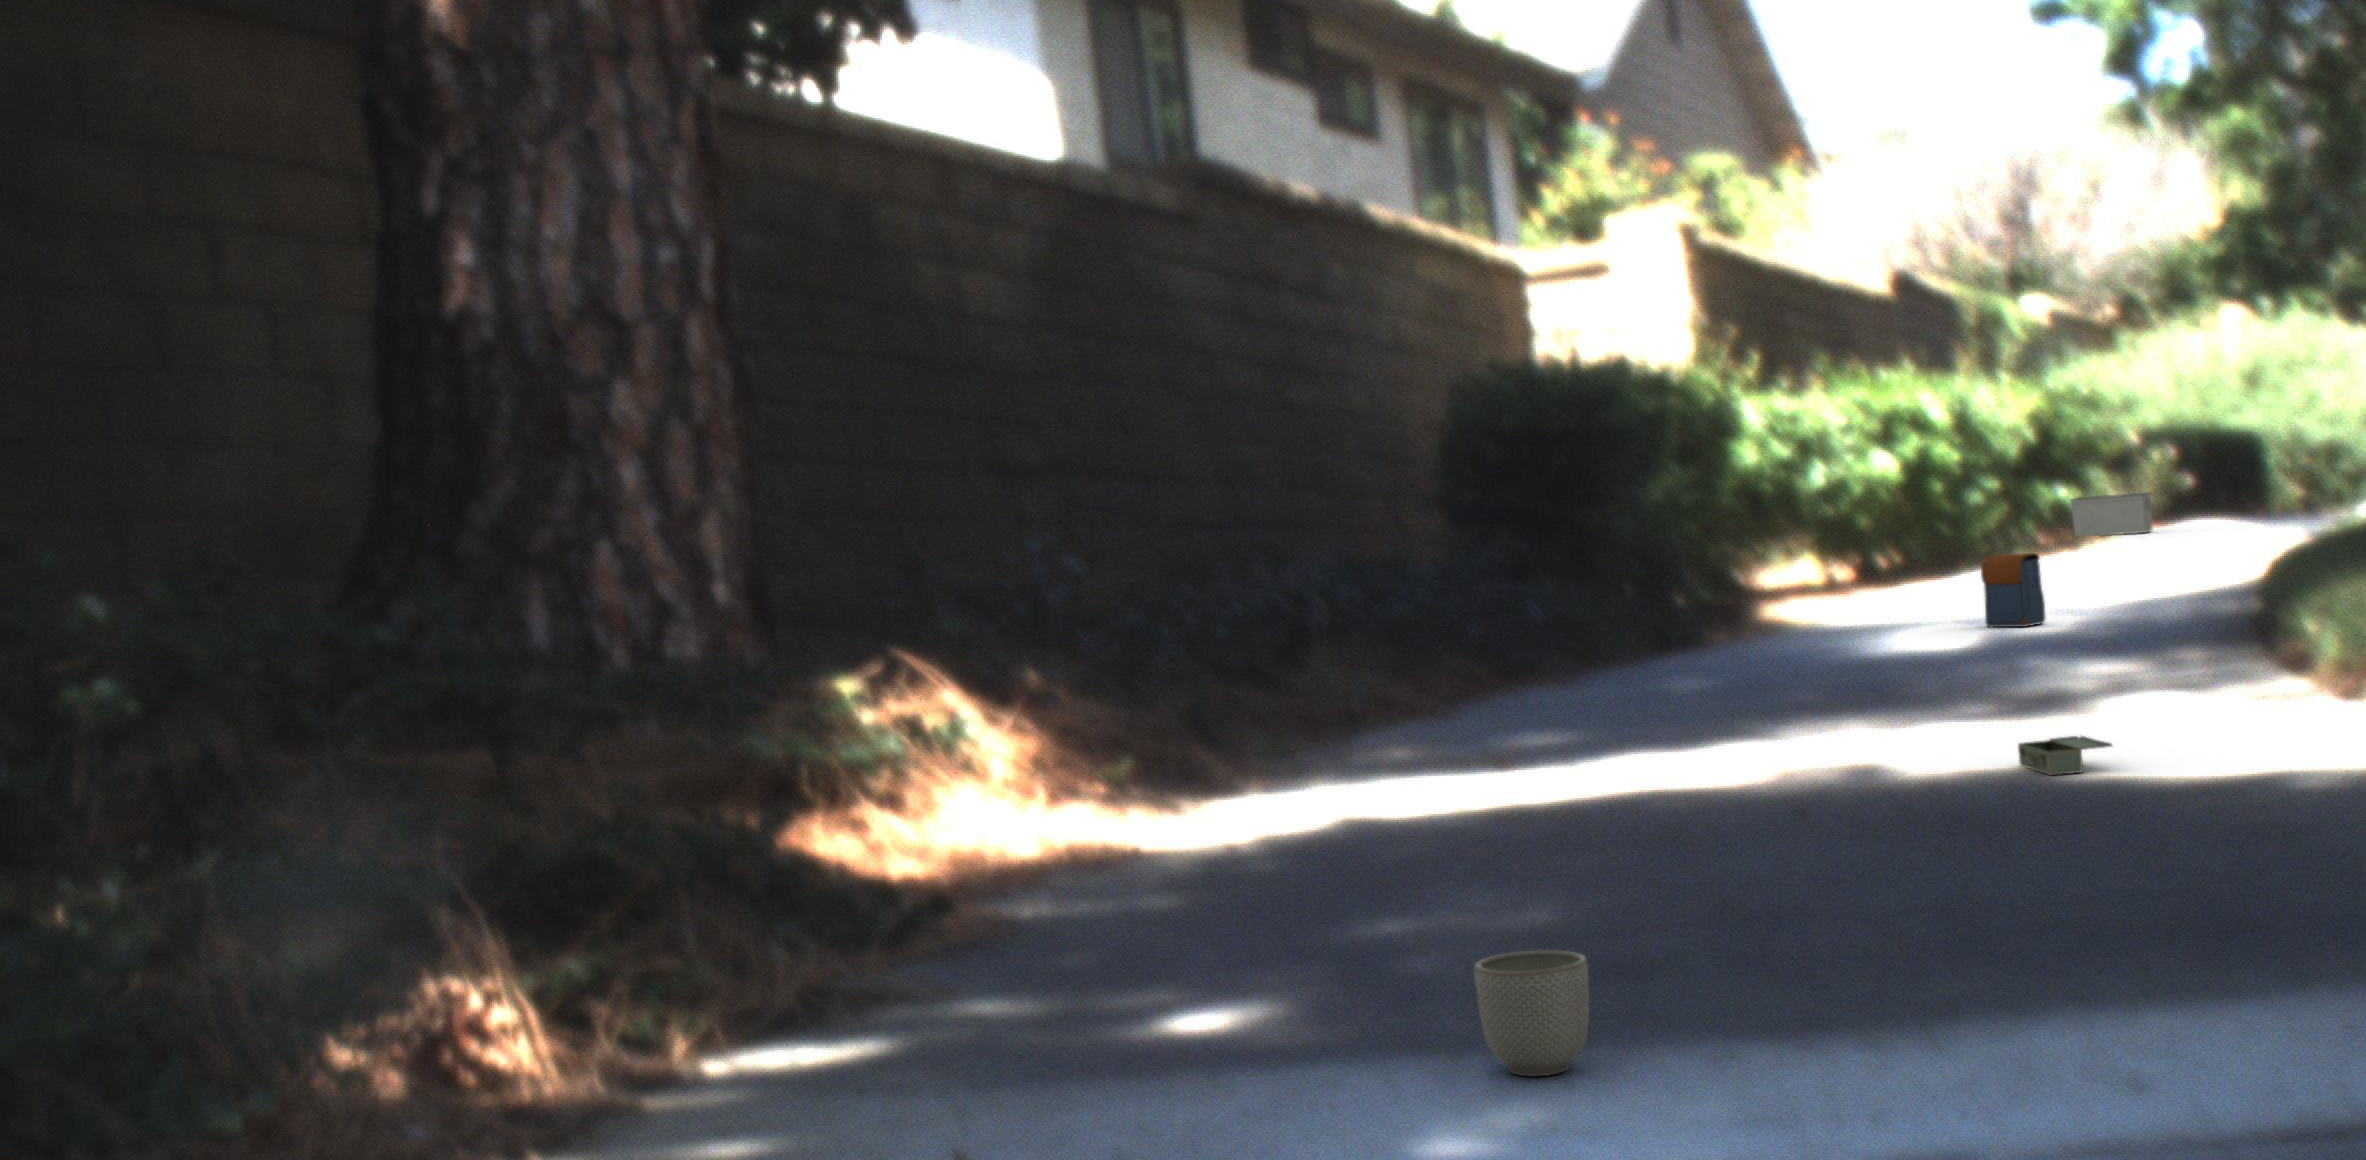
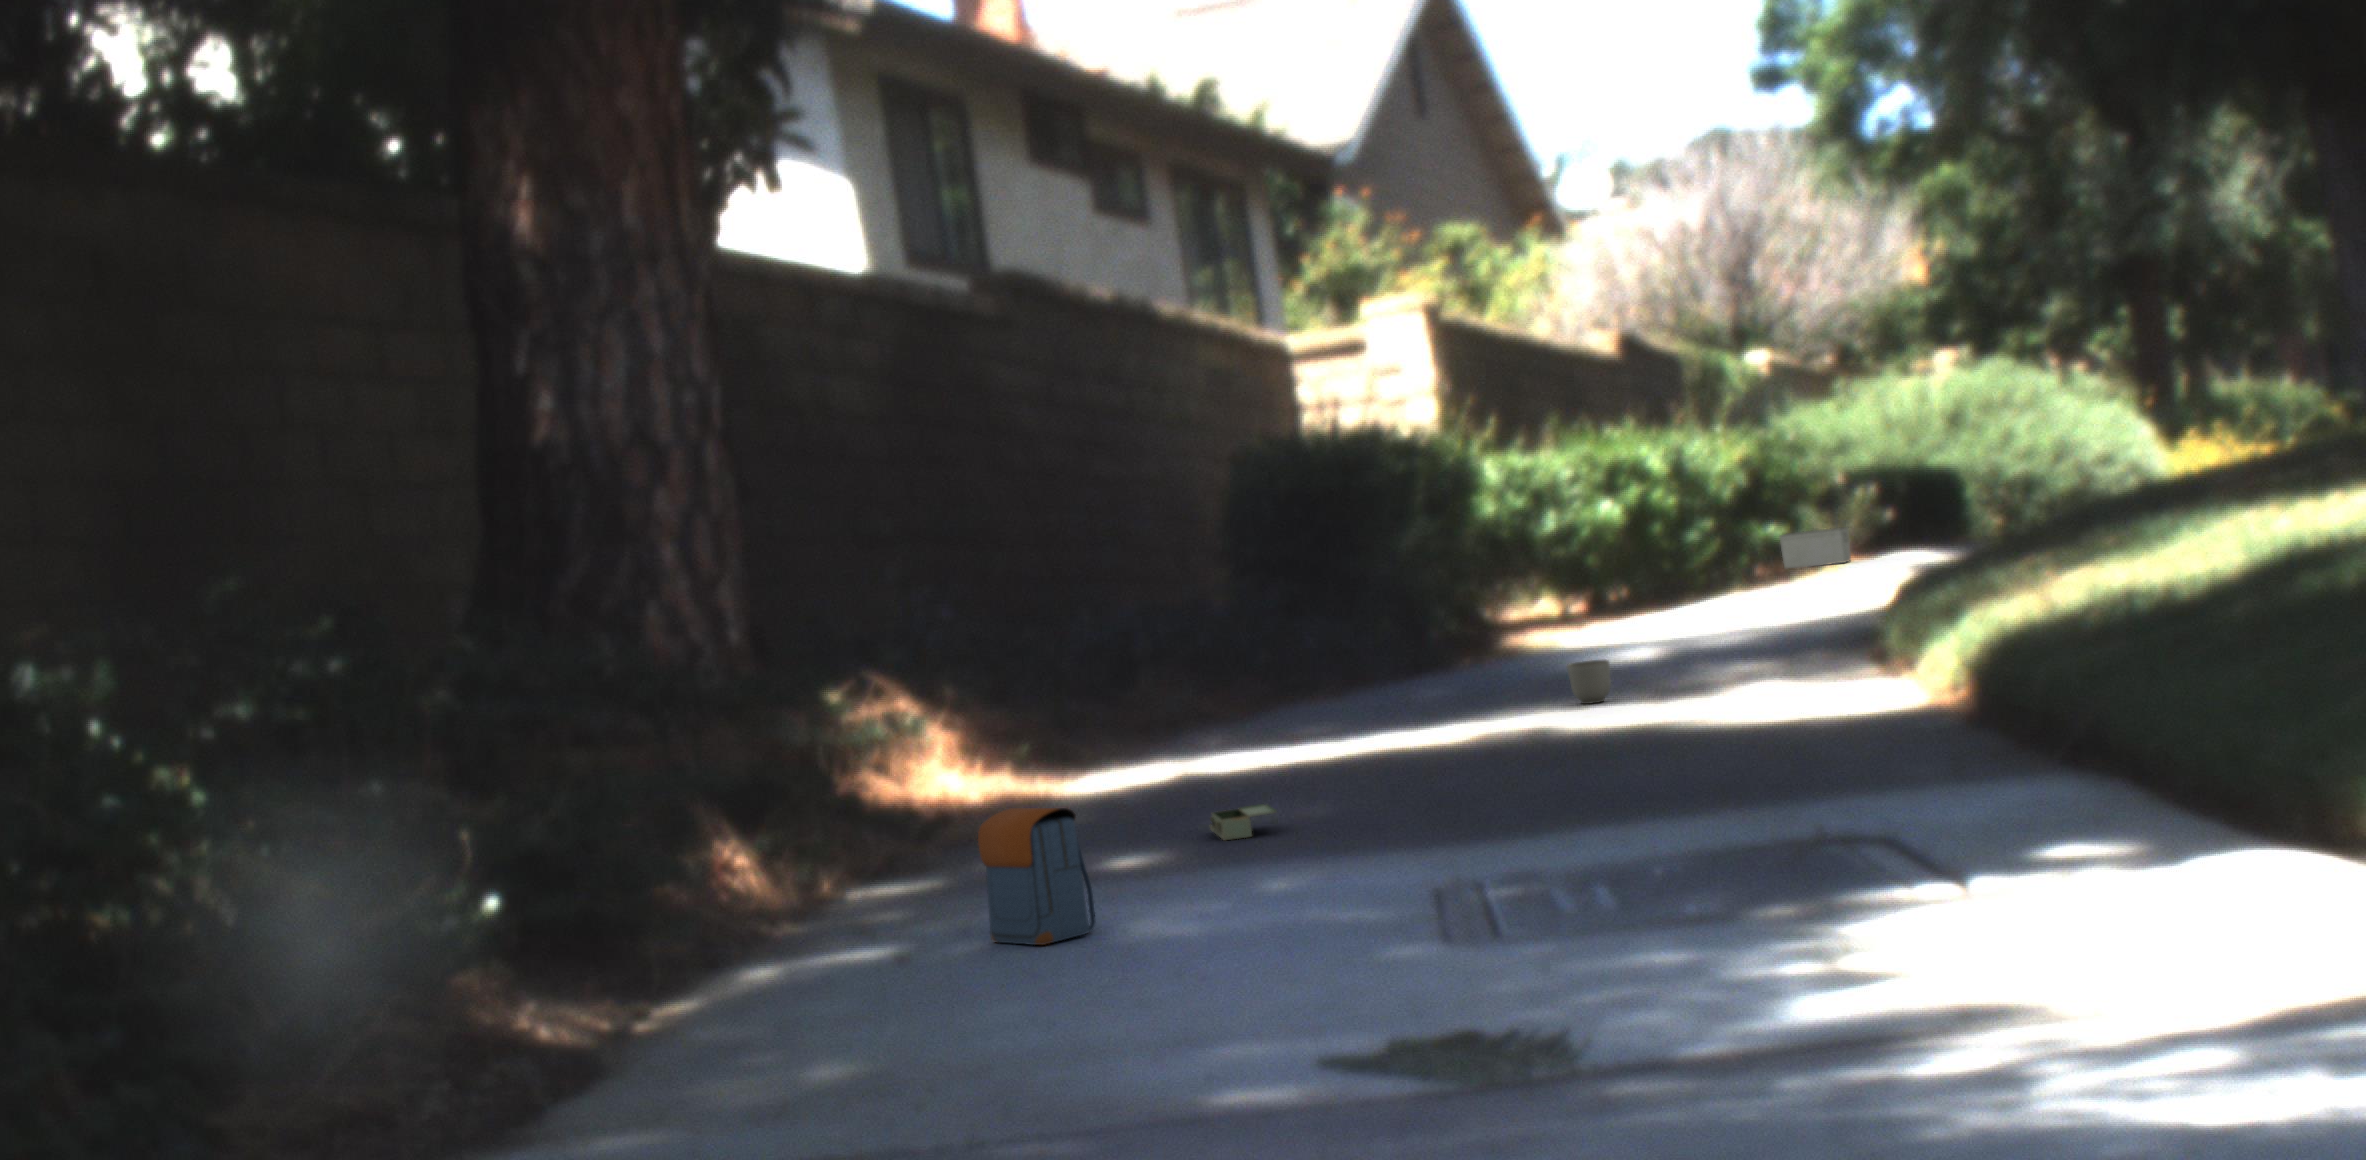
backpack: present [1981,553,2046,627] -> present [978,808,1096,945]
toolbox: present [2018,736,2112,775] -> present [1210,804,1277,840]
planter: present [1474,950,1589,1076] -> present [1567,659,1611,704]

